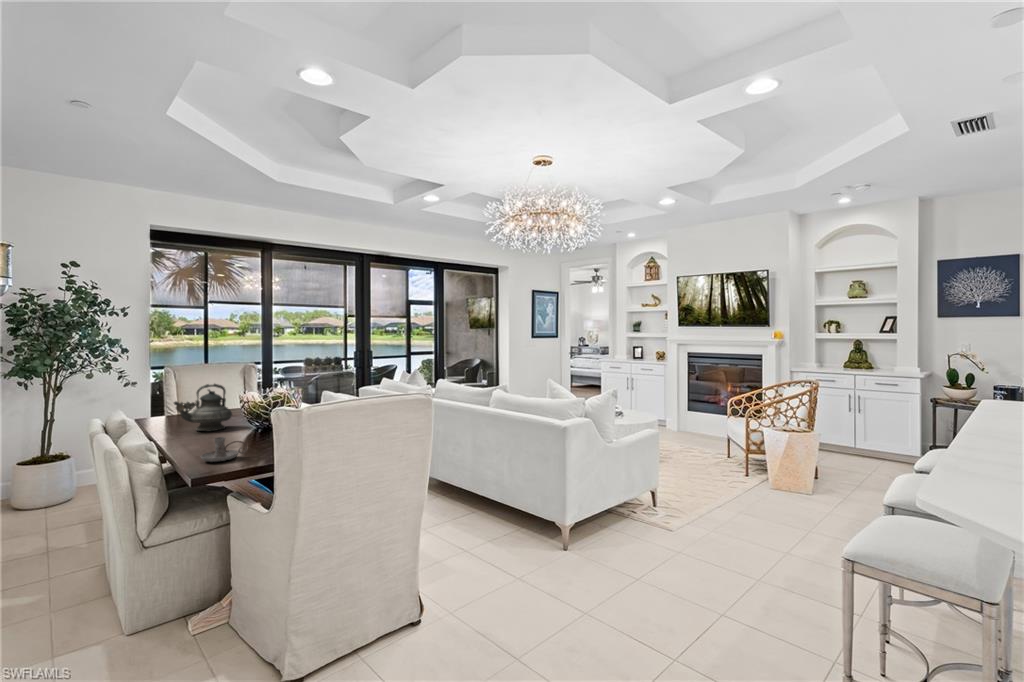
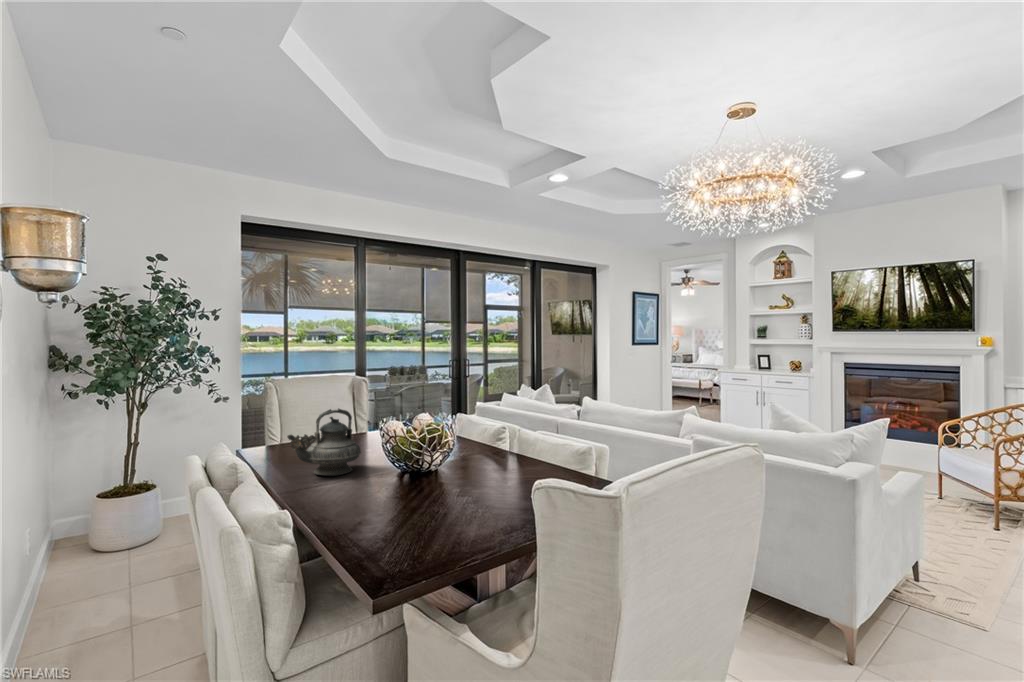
candle holder: present [200,437,247,462] -> none [351,510,419,556]

